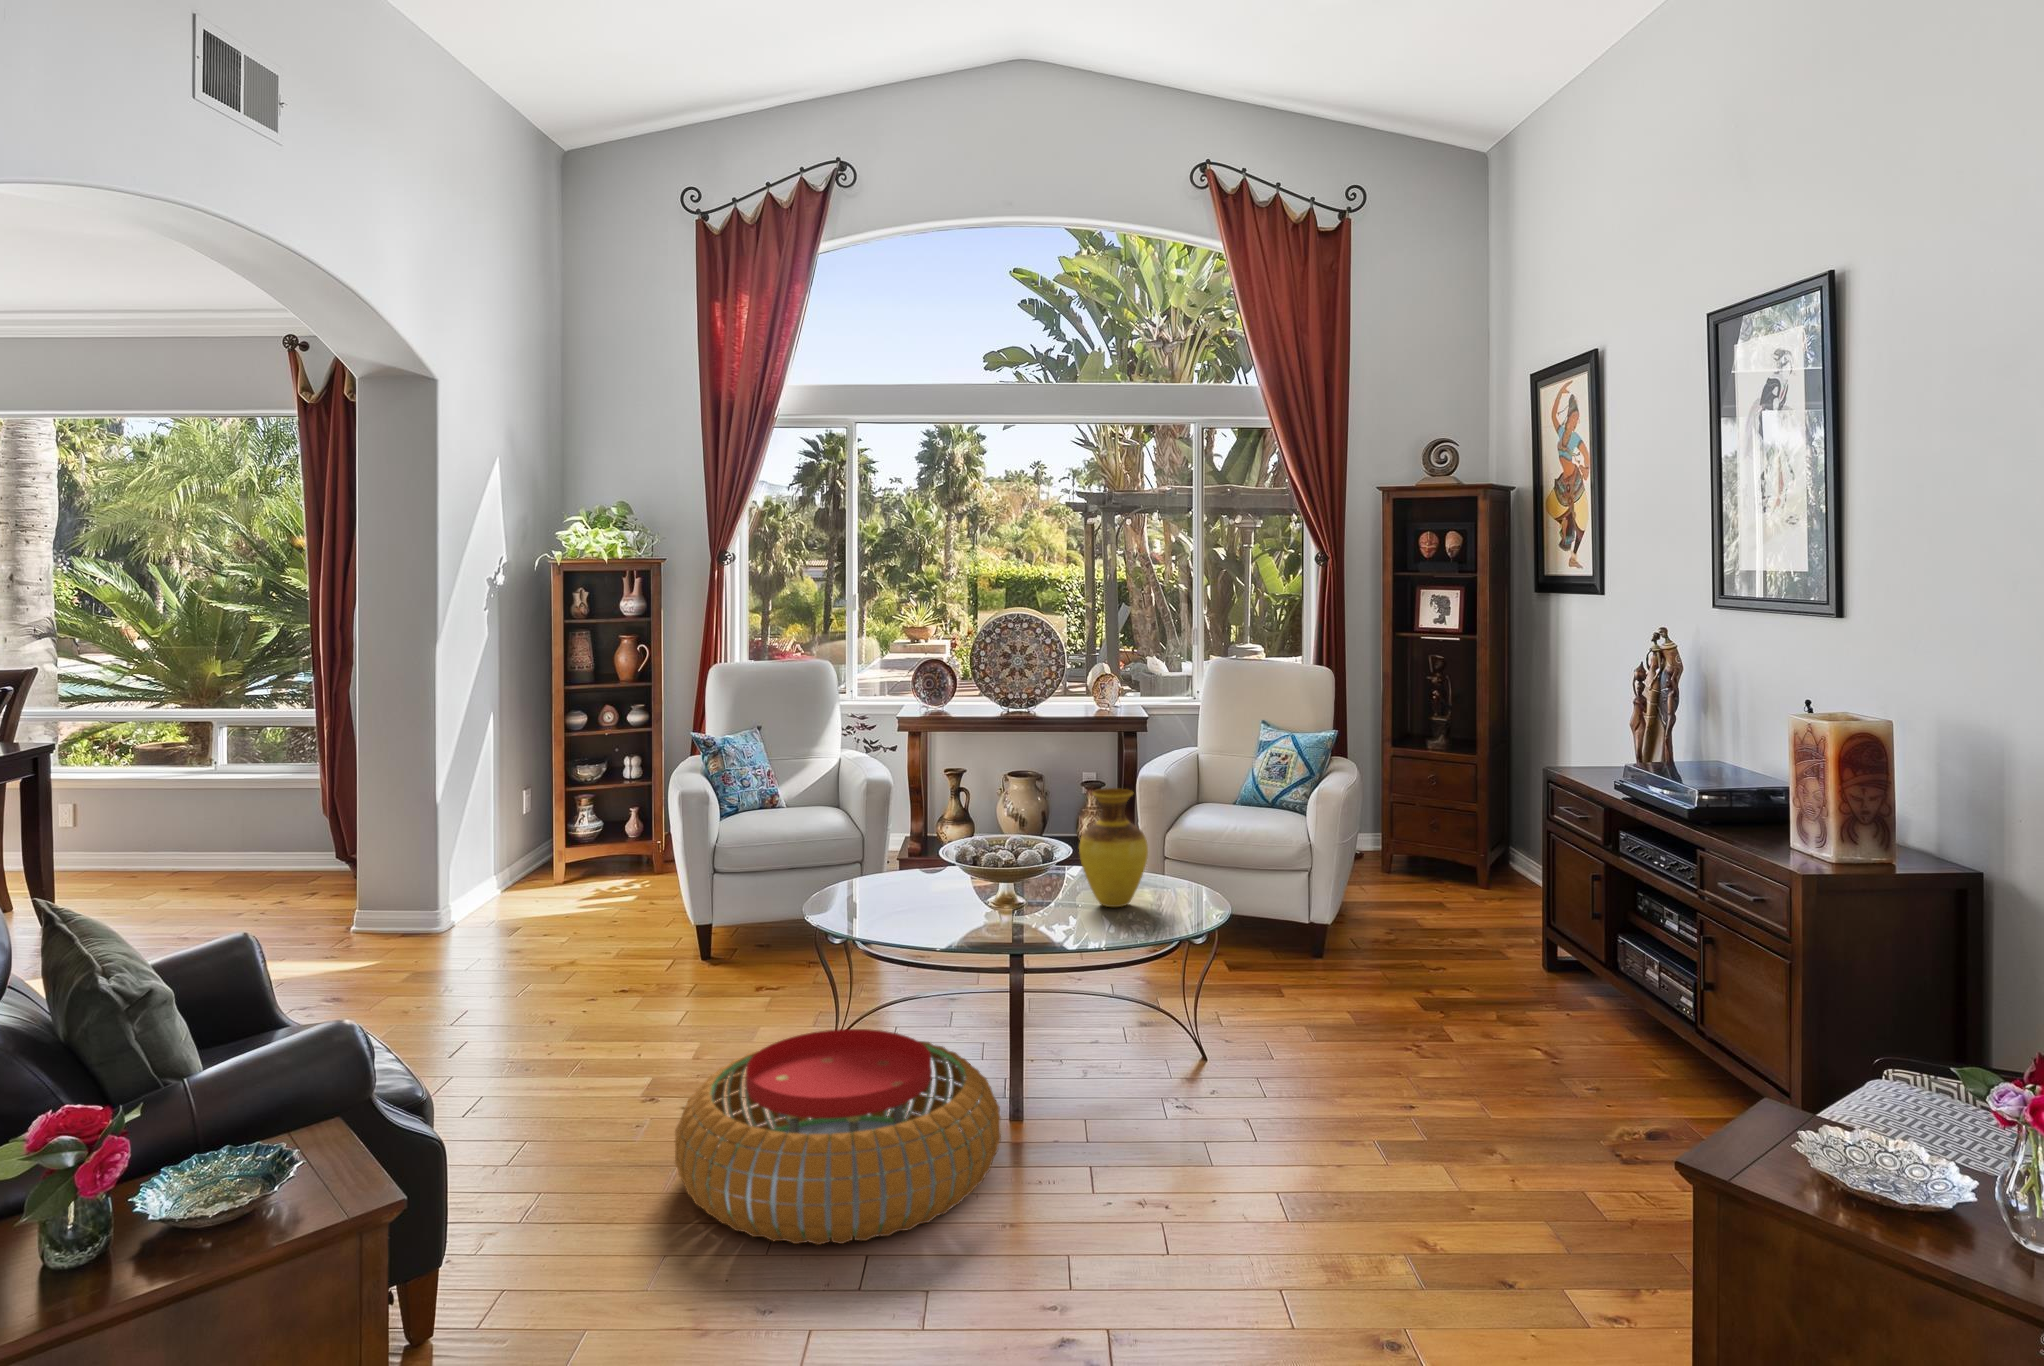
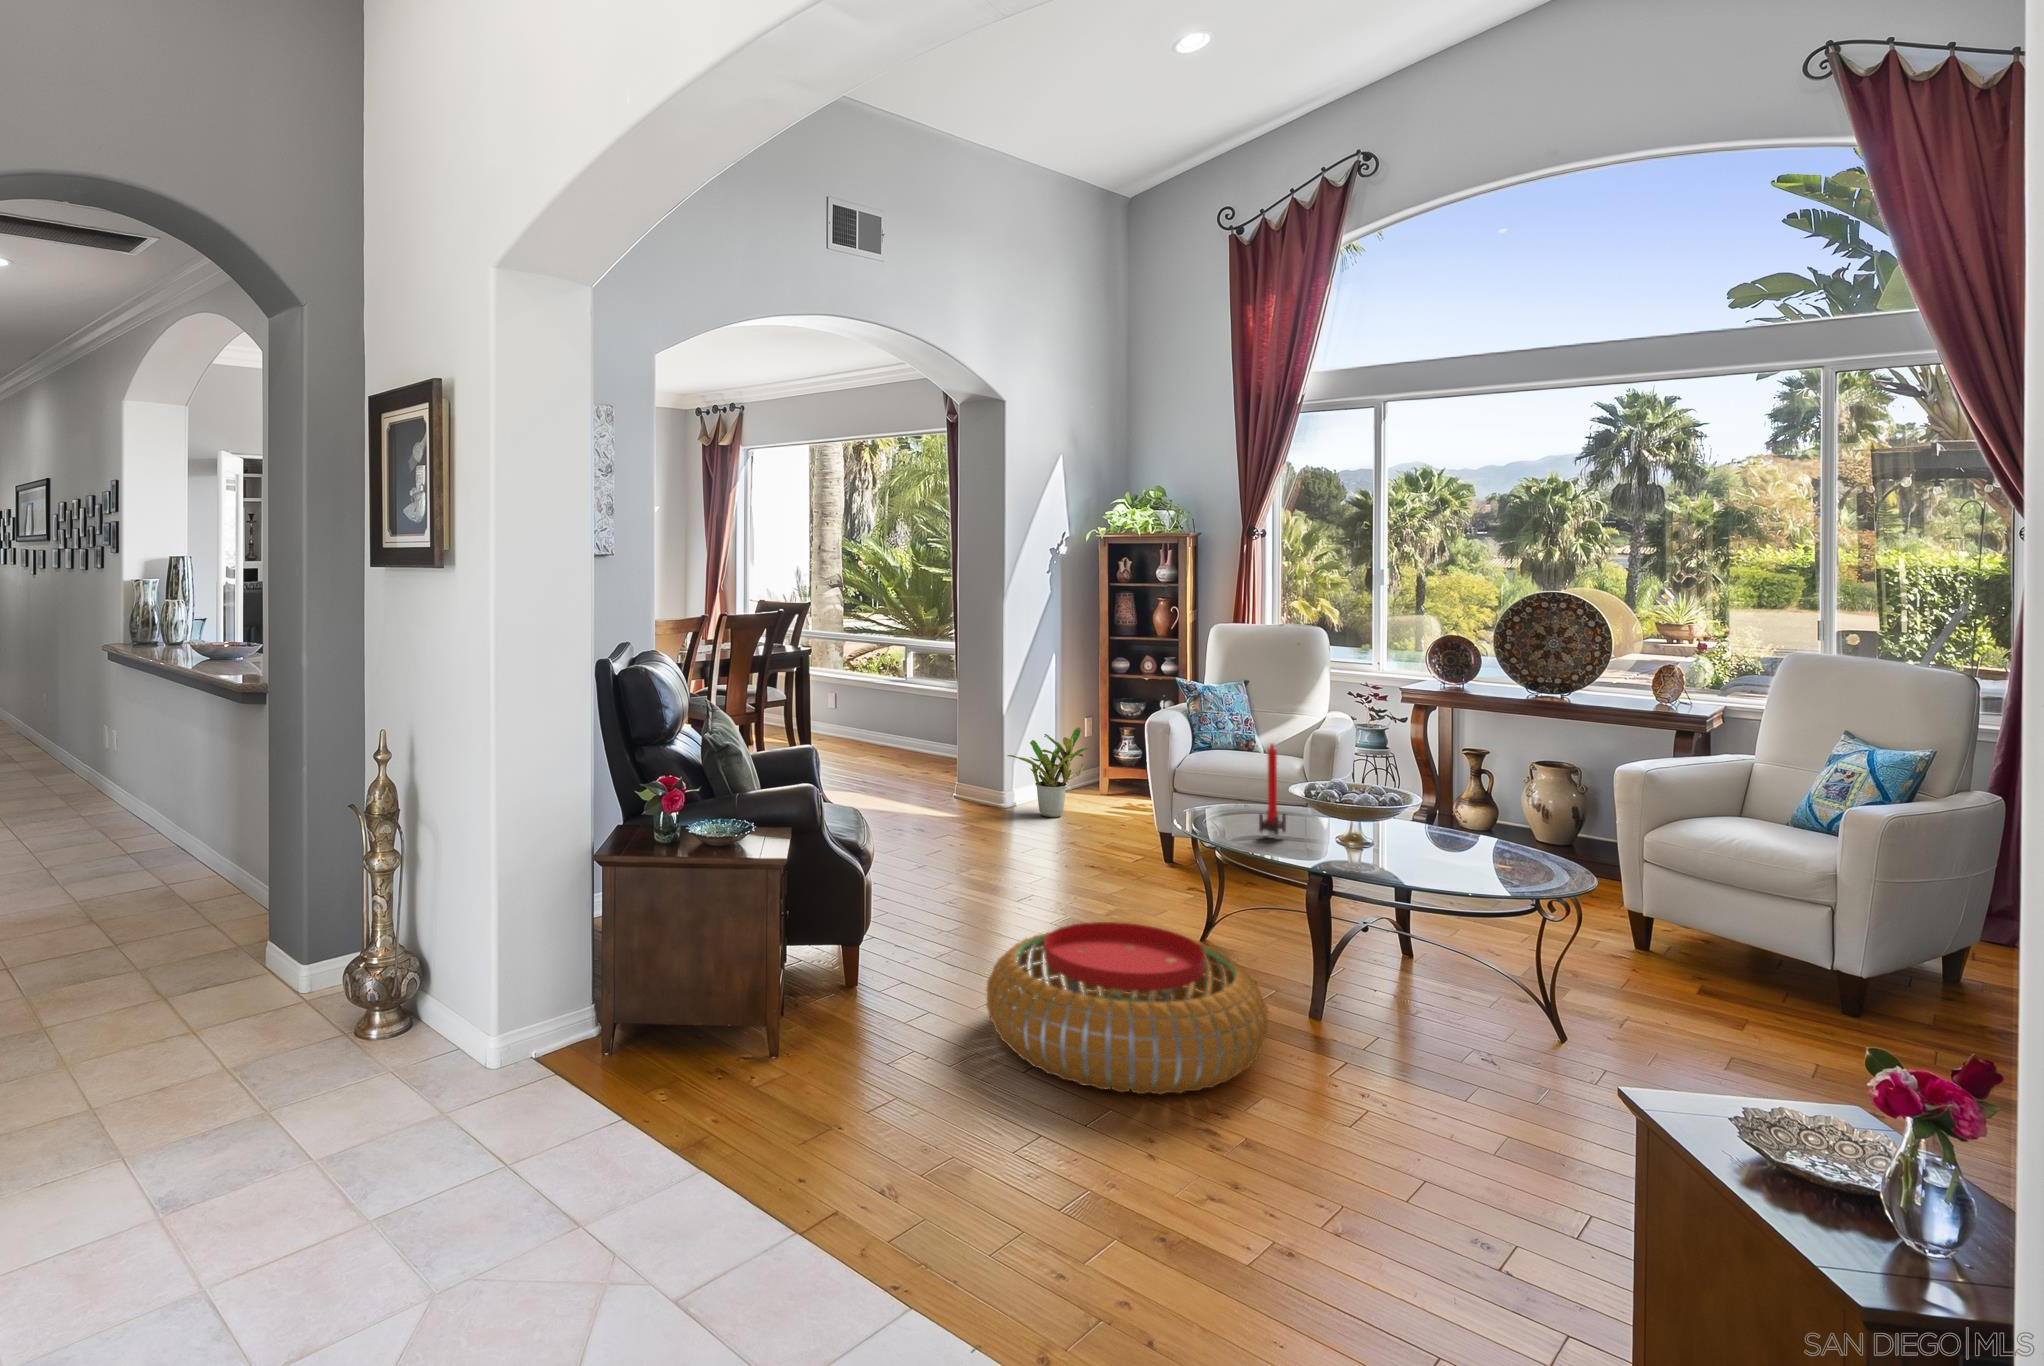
vase: present [1079,788,1148,907] -> none [1428,759,1507,880]
candle: none [899,795,923,899] -> present [1259,744,1286,838]
potted plant: none [464,801,574,919] -> present [1007,728,1093,817]

